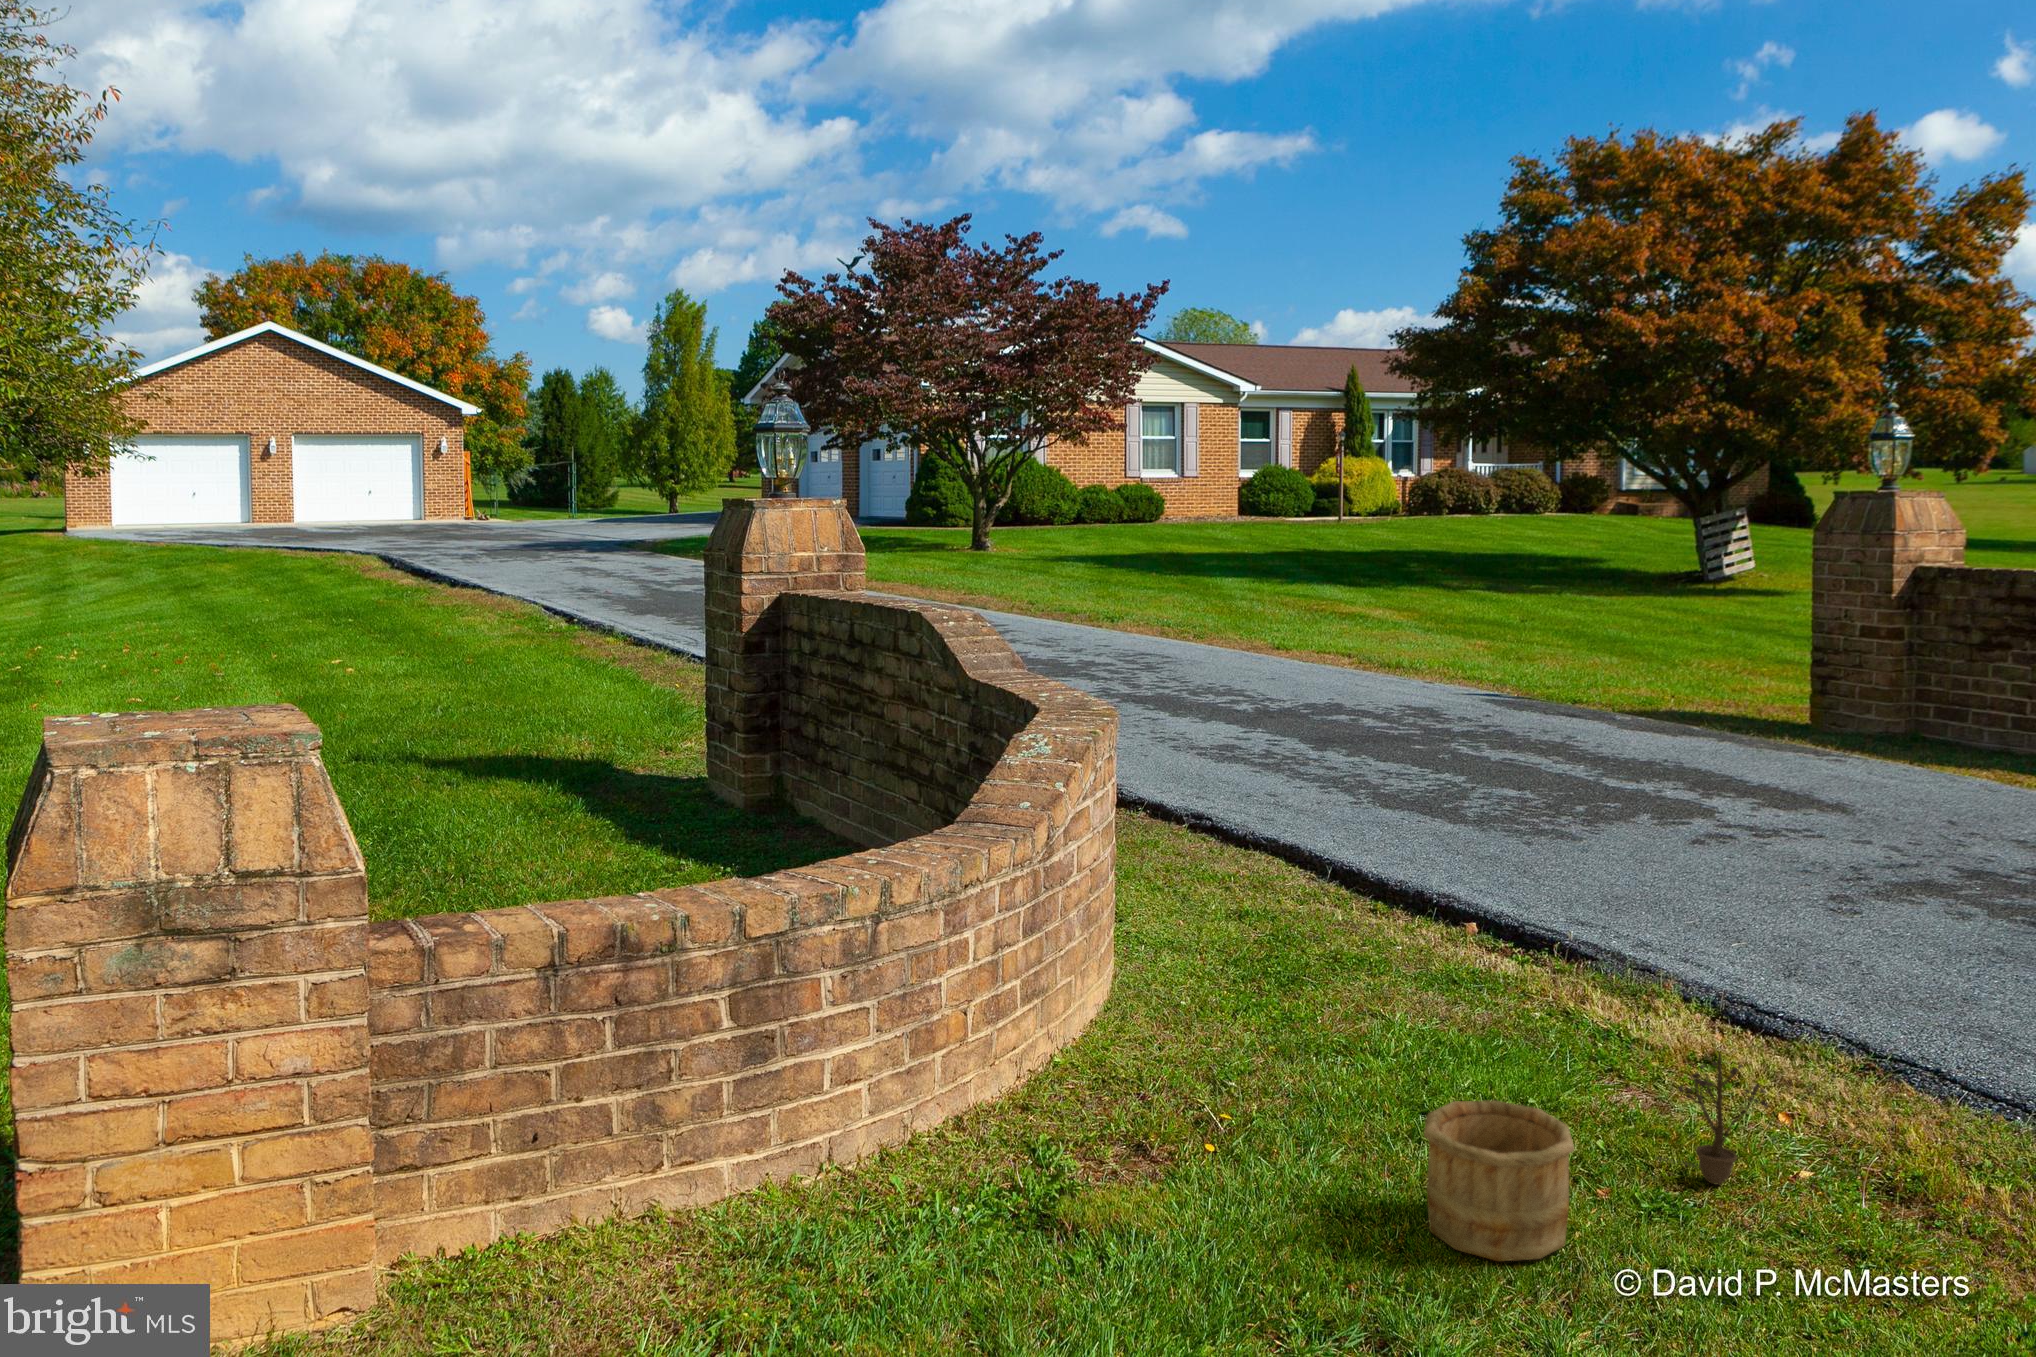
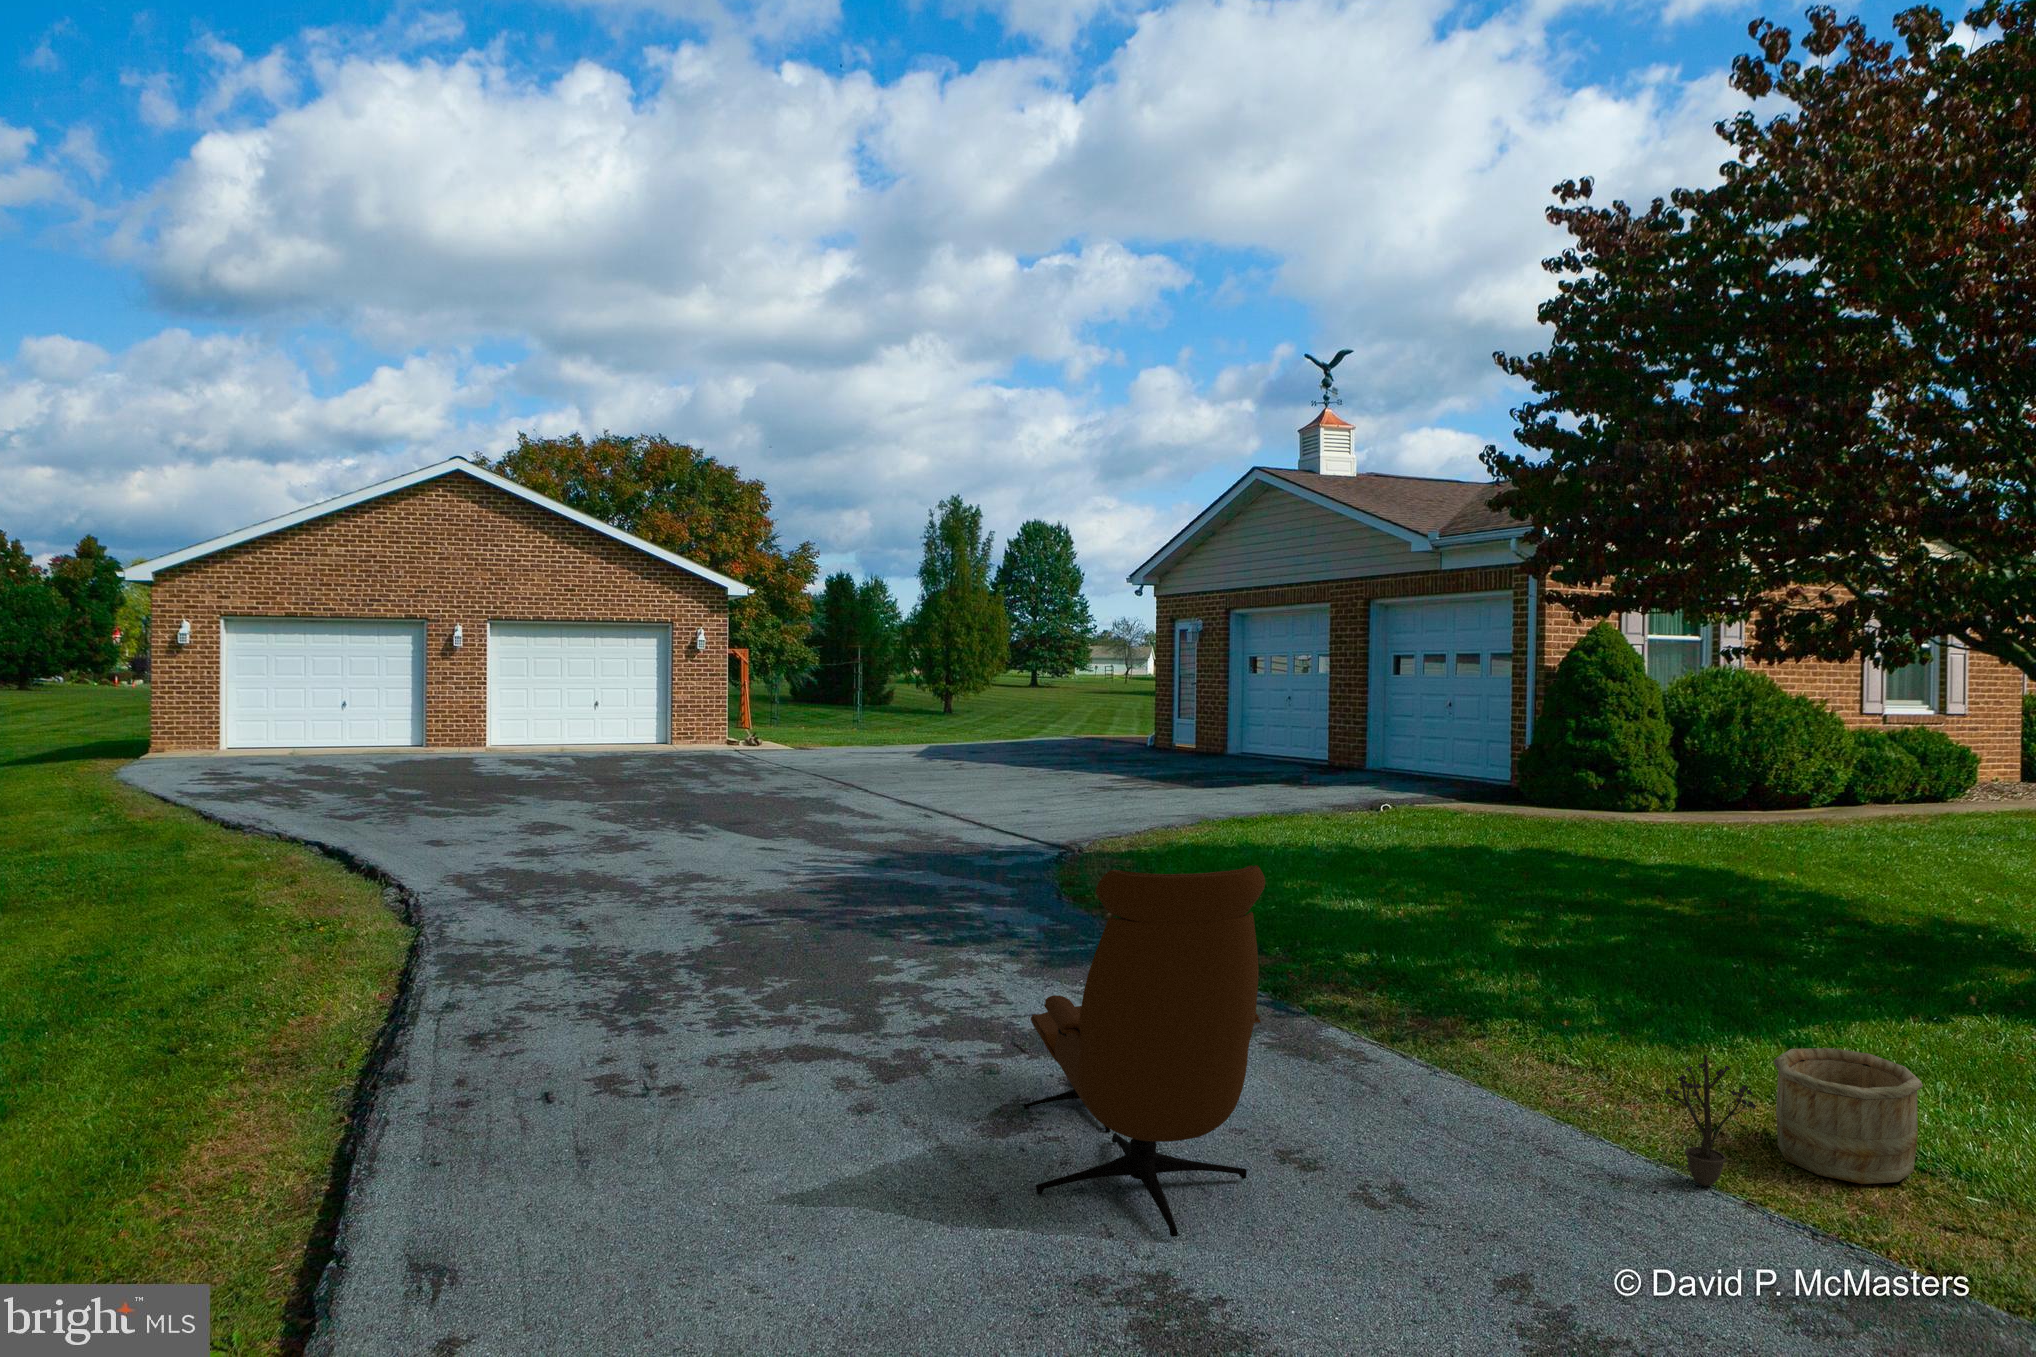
lounge chair: none [1019,864,1271,1236] -> present [1024,865,1265,1237]
wooden bucket: present [1424,1100,1574,1261] -> present [1774,1048,1923,1184]

